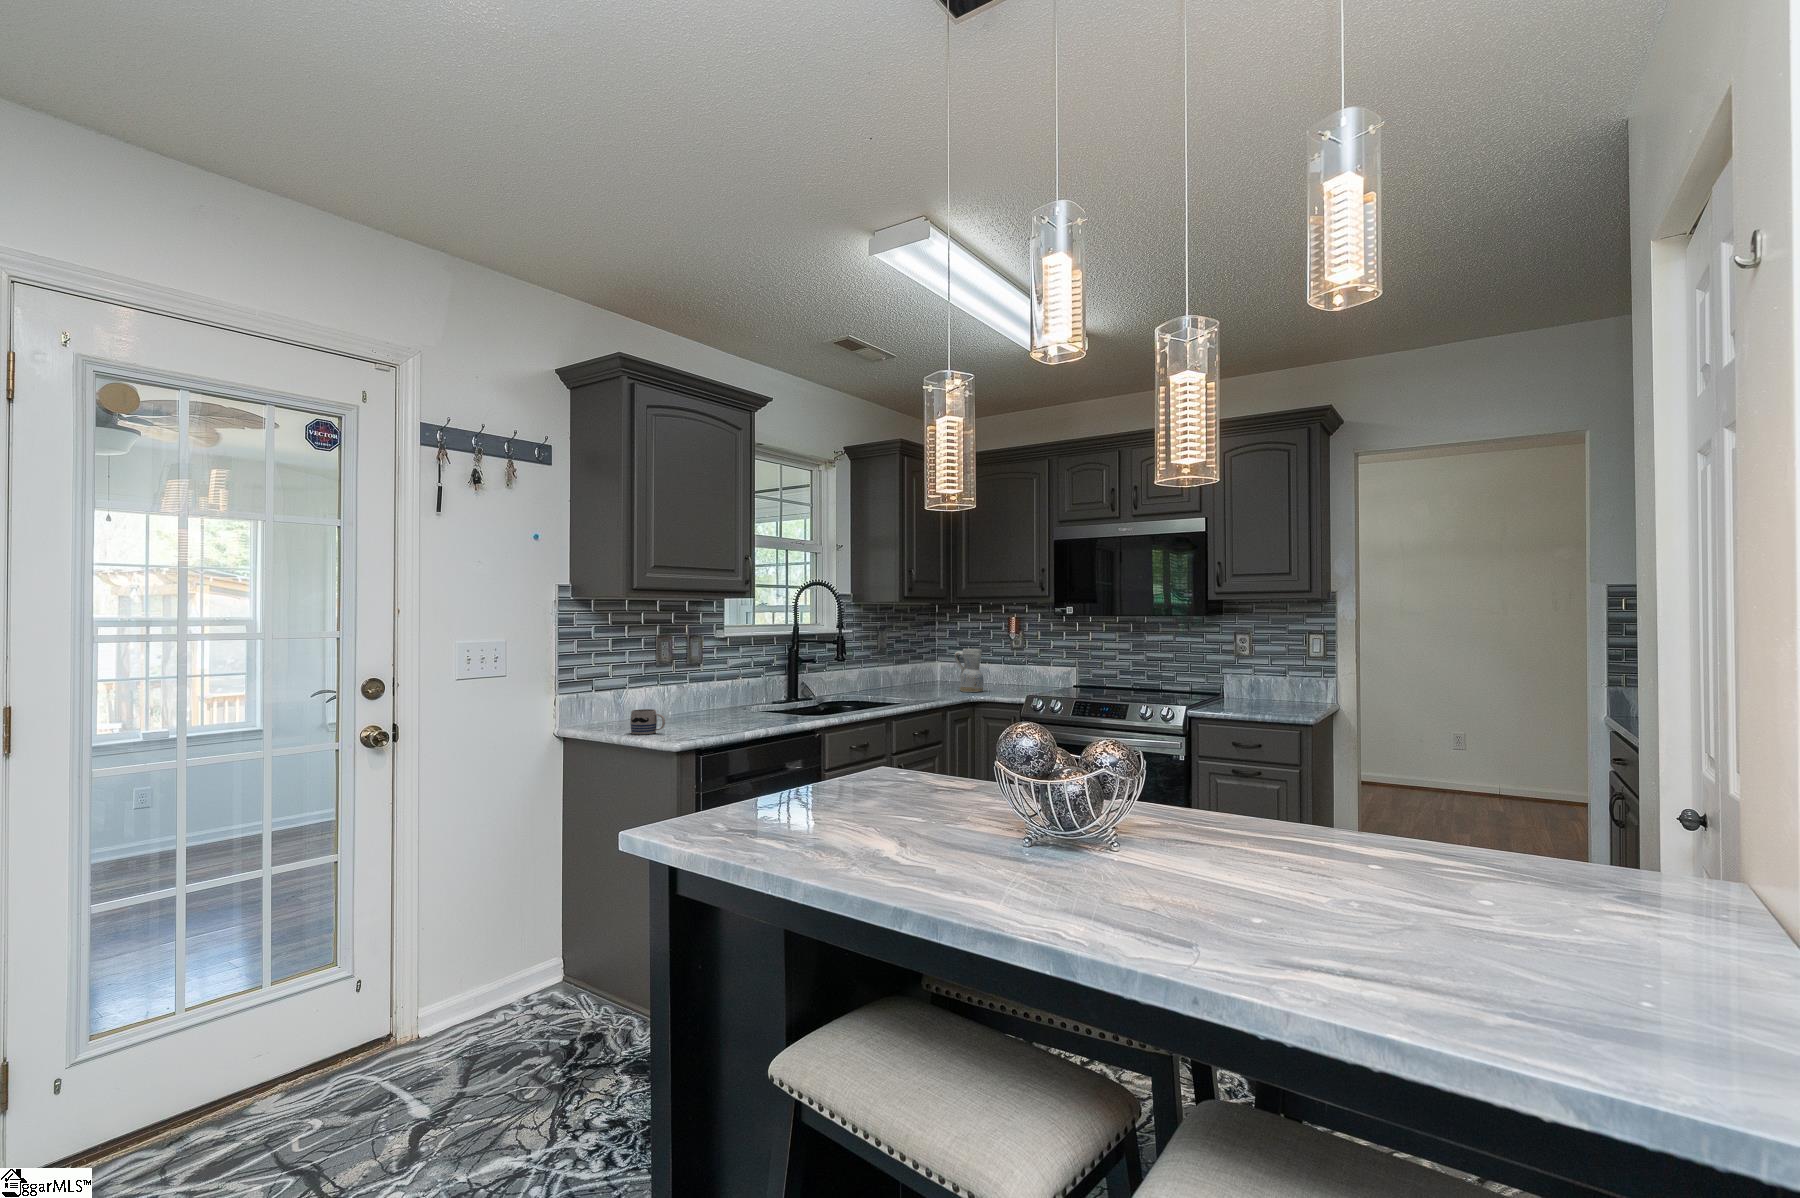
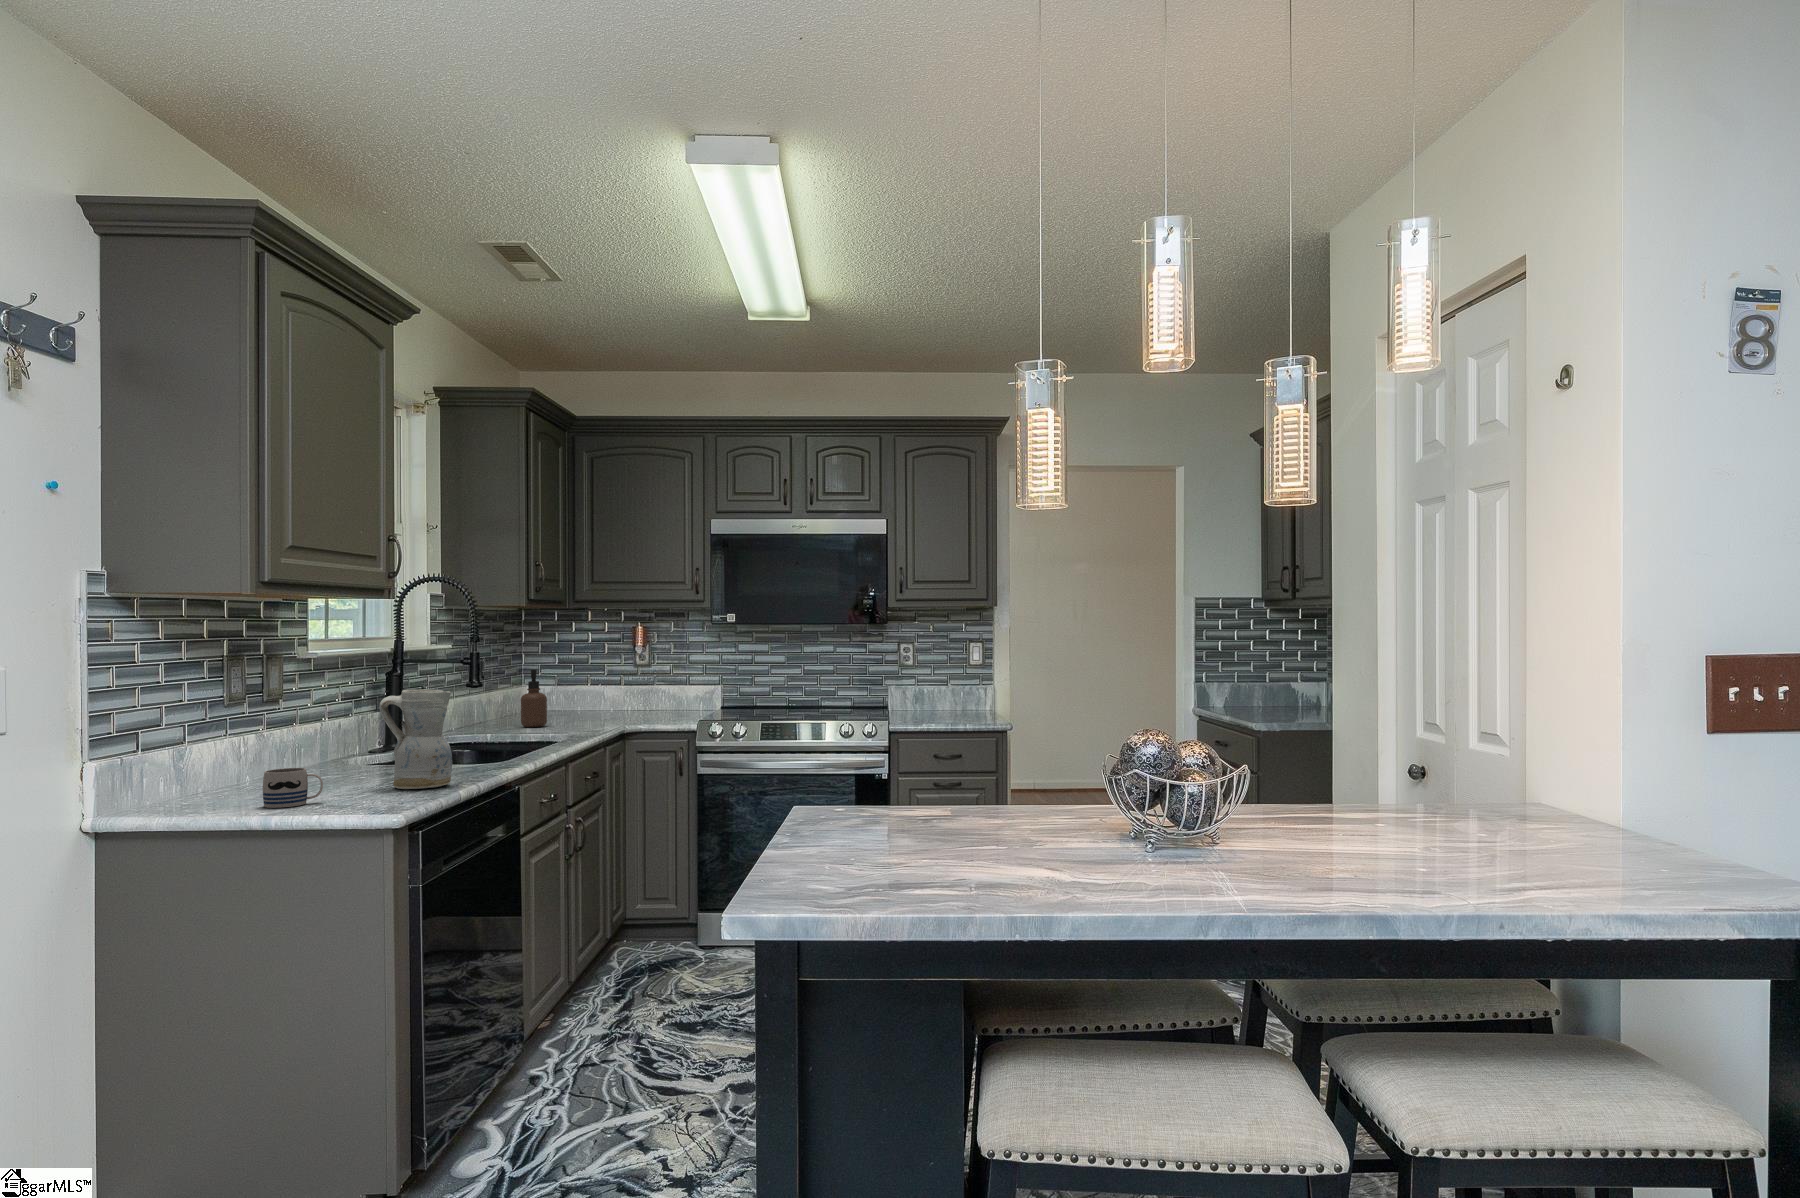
soap dispenser: none [920,649,939,693] -> present [521,670,547,727]
ceramic pitcher: present [955,649,984,692] -> present [379,689,452,789]

